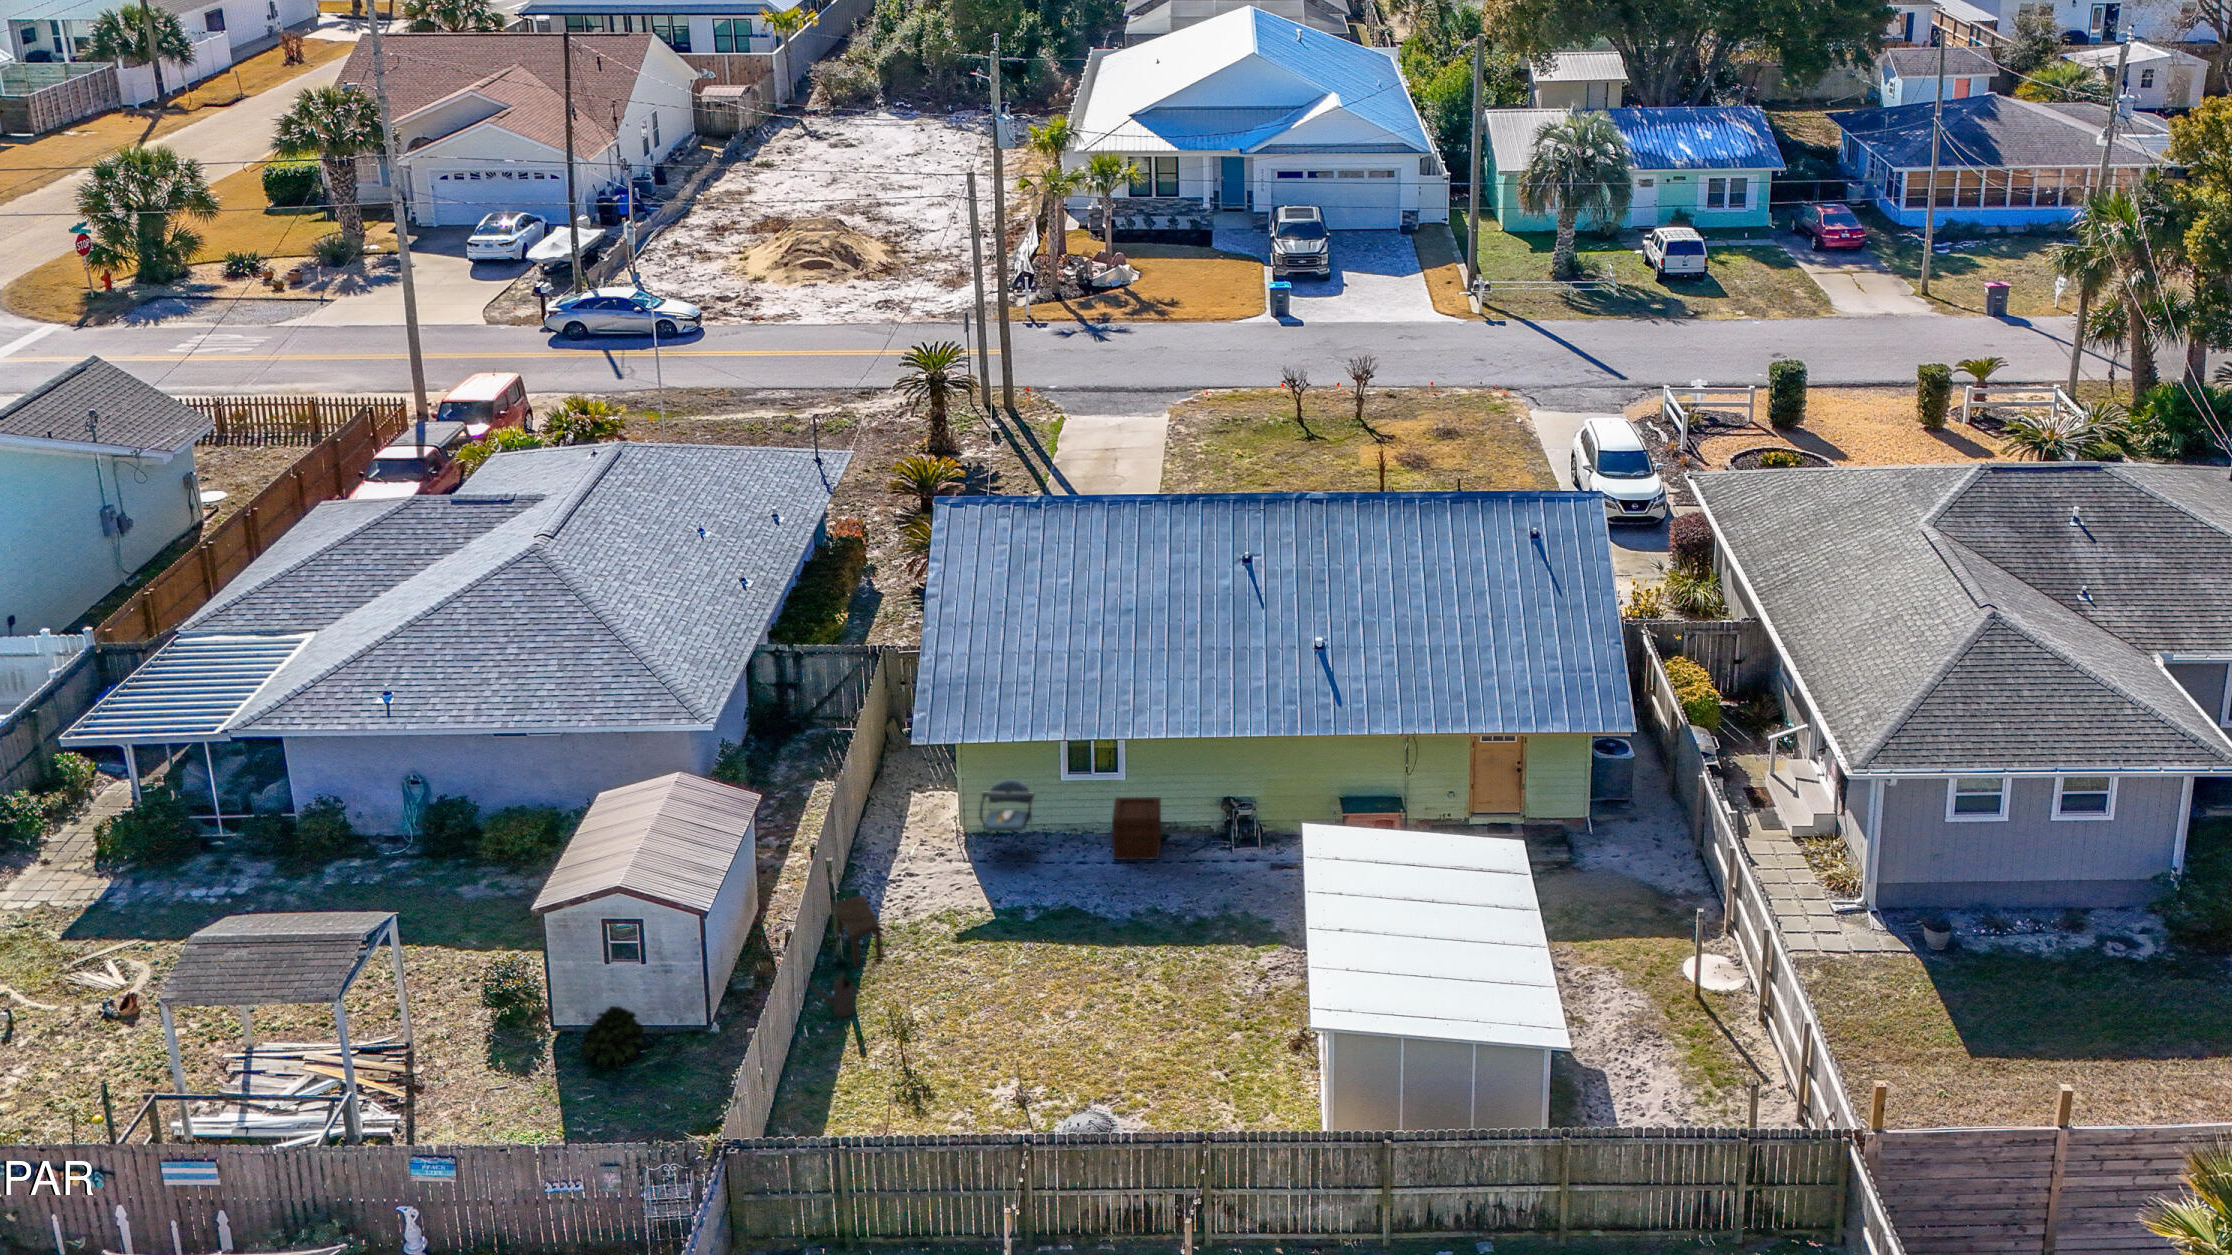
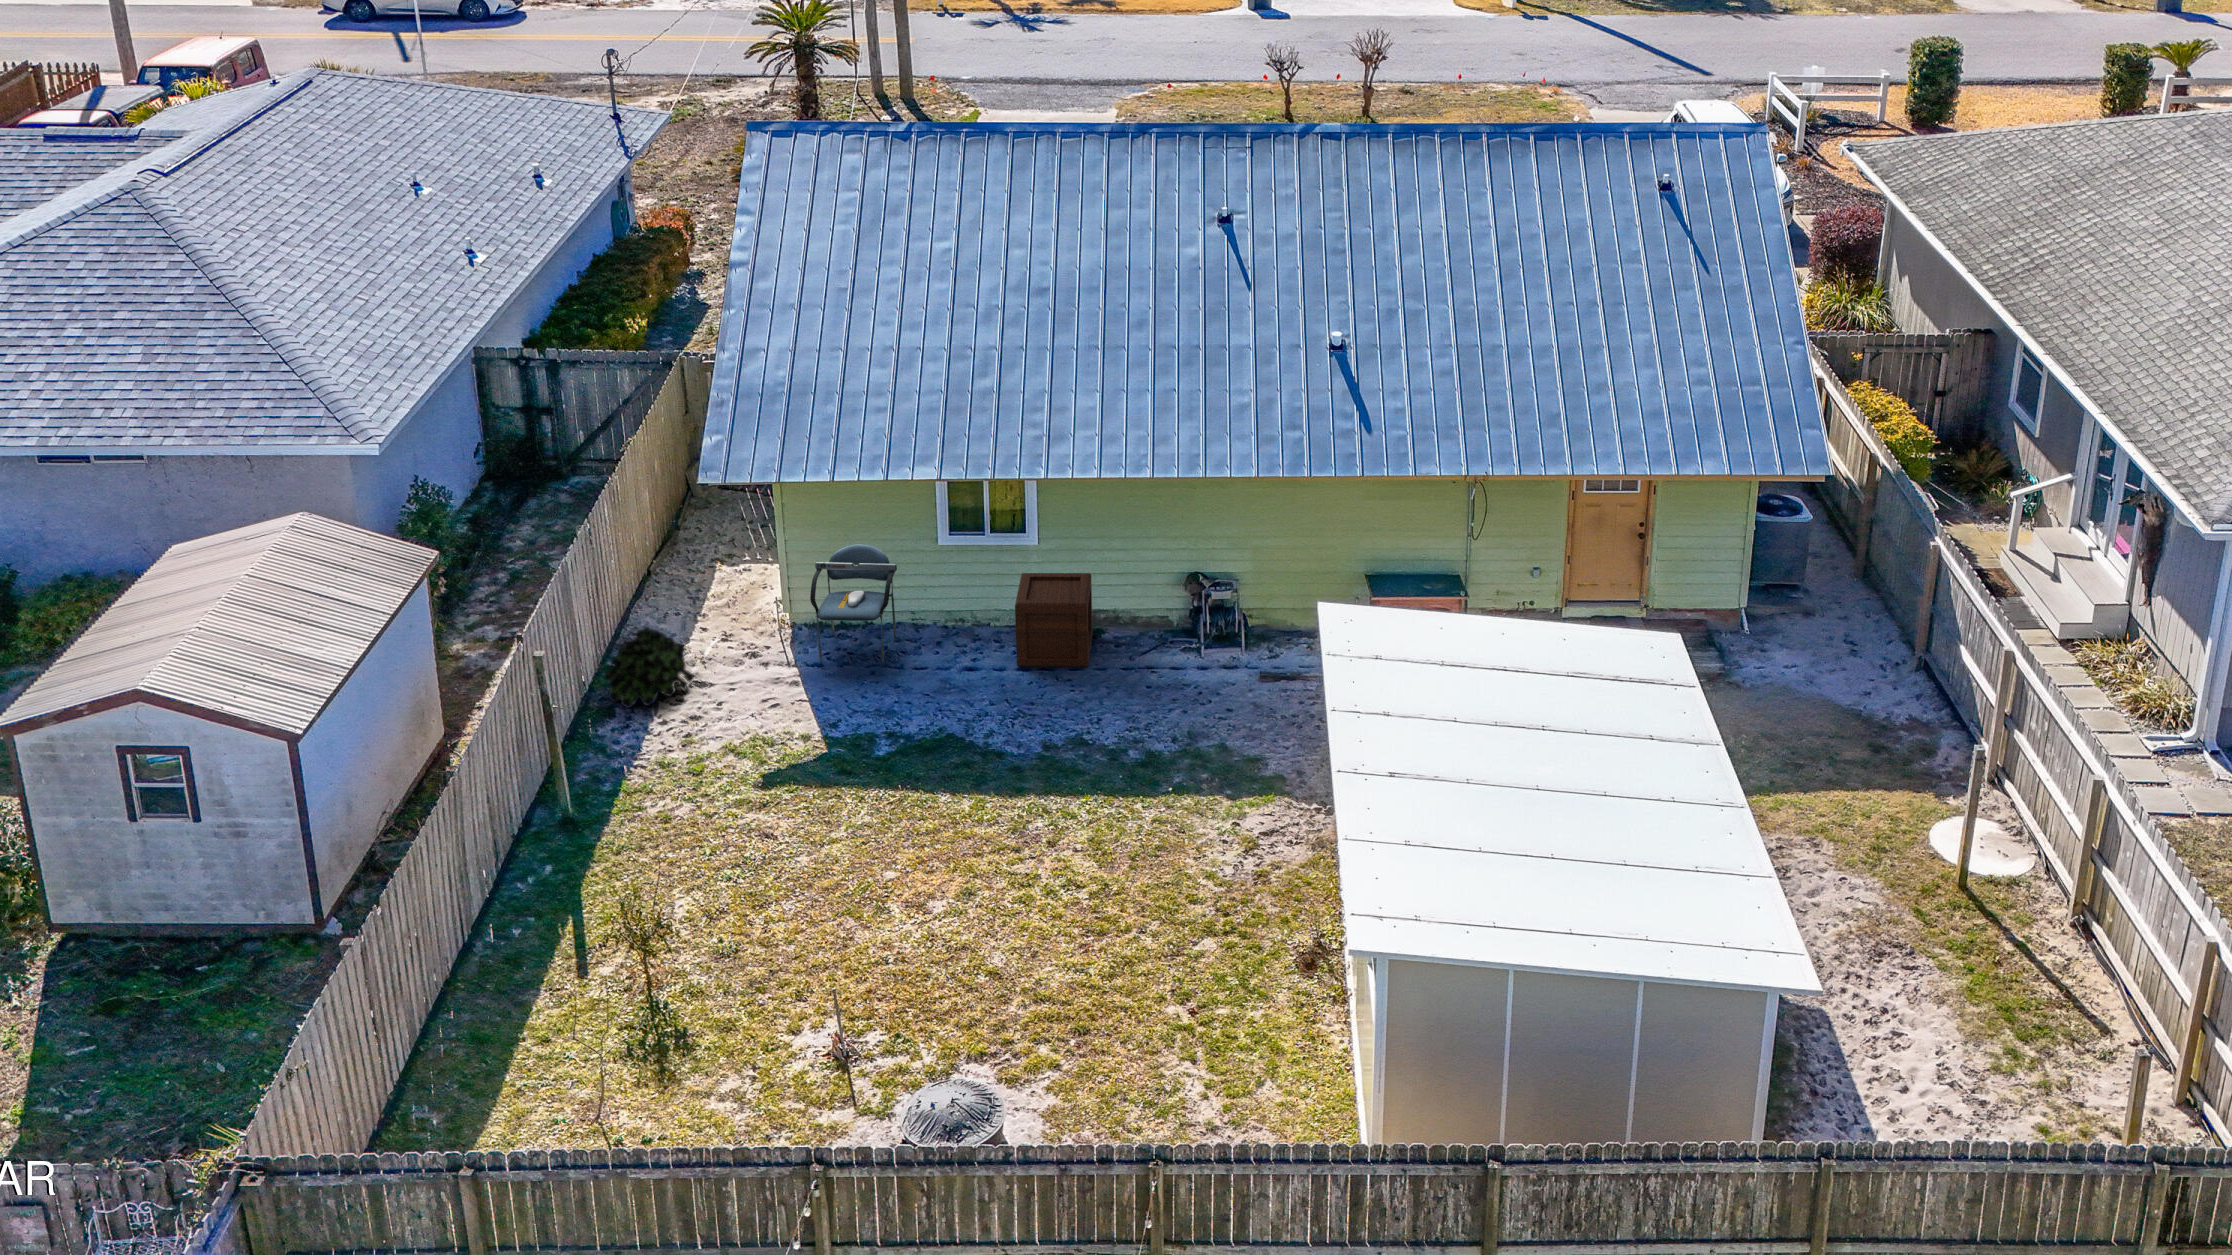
bench: present [834,895,883,967] -> none [565,713,640,828]
watering can: present [807,973,861,1017] -> none [498,836,591,909]
potted plant: present [581,1006,644,1067] -> present [605,626,694,709]

